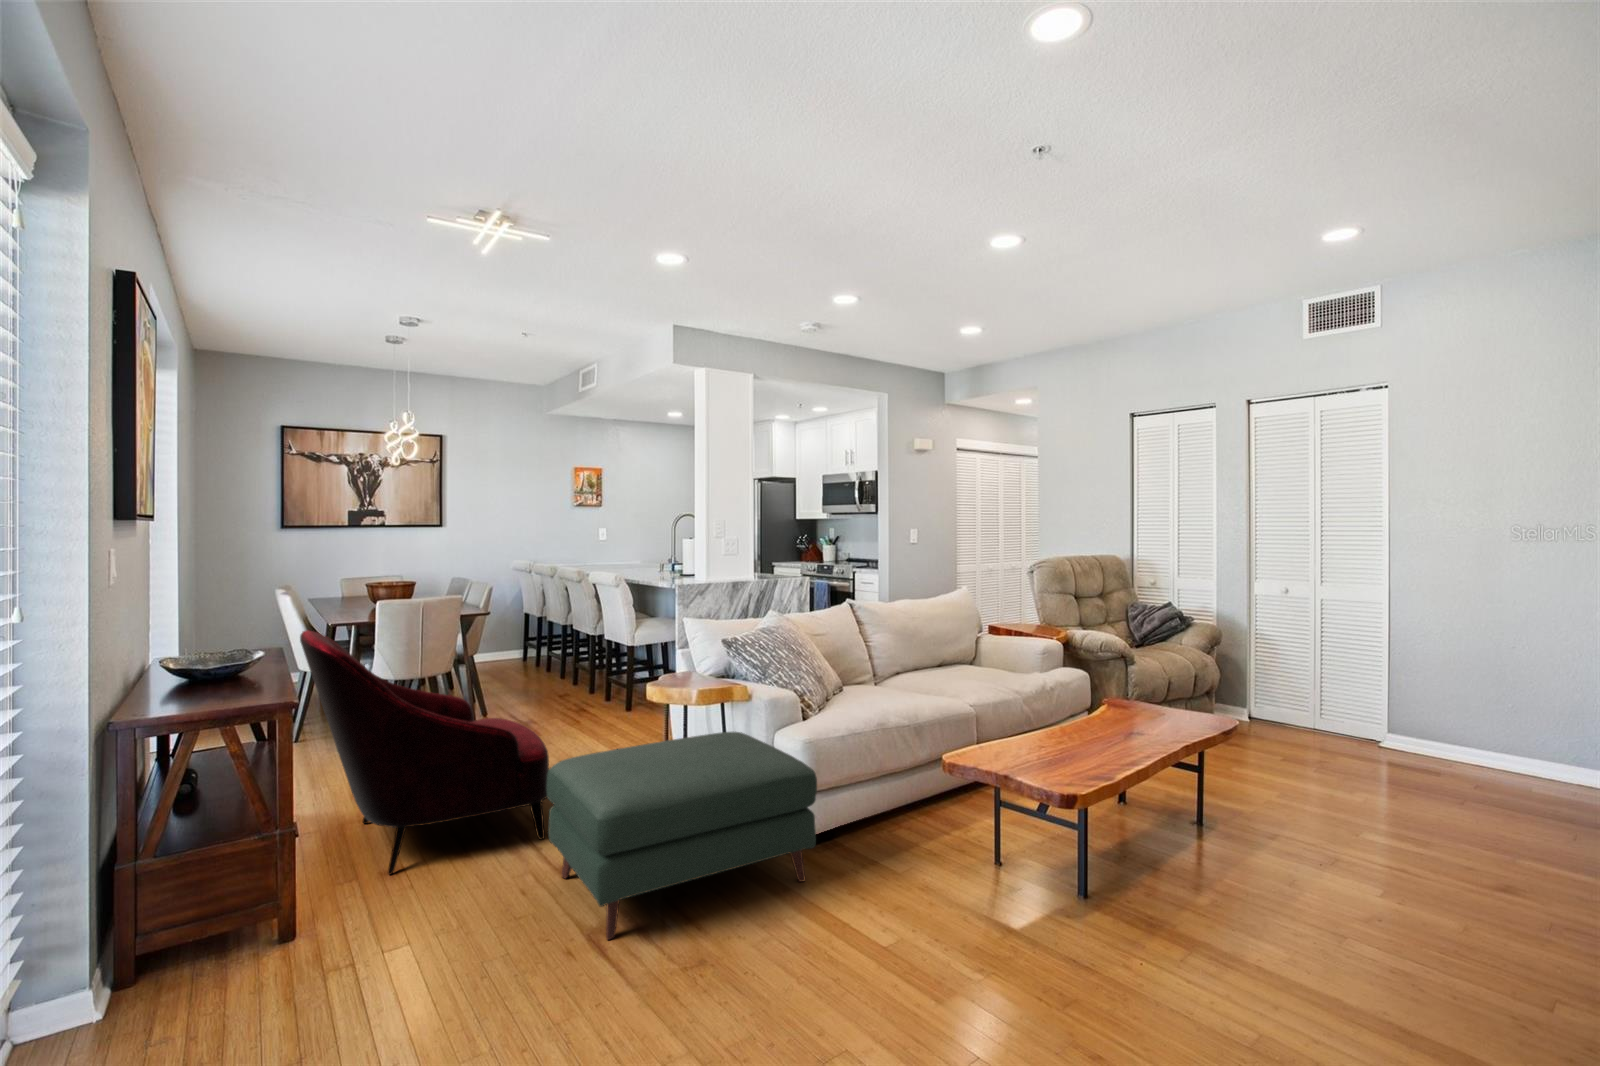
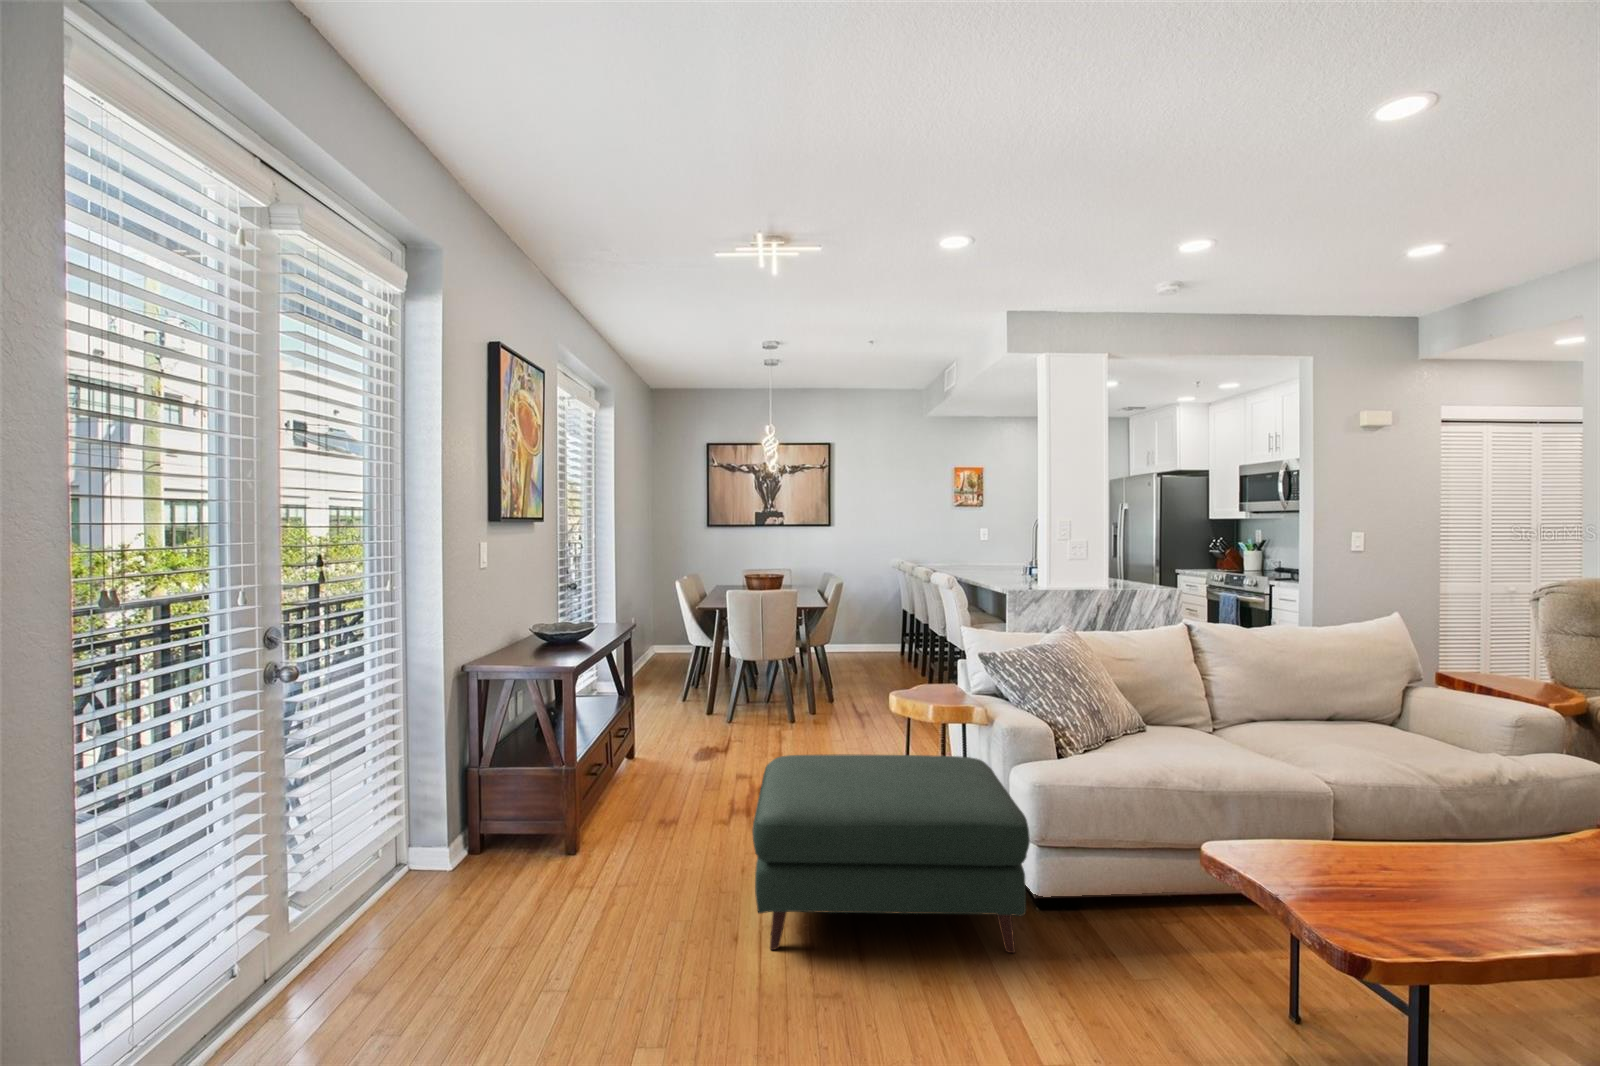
armchair: present [300,630,549,875] -> none [607,610,804,831]

